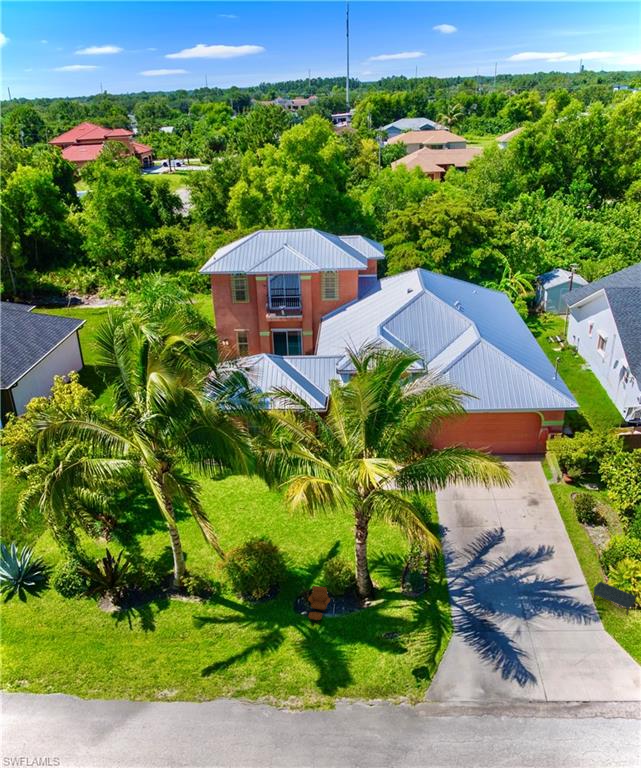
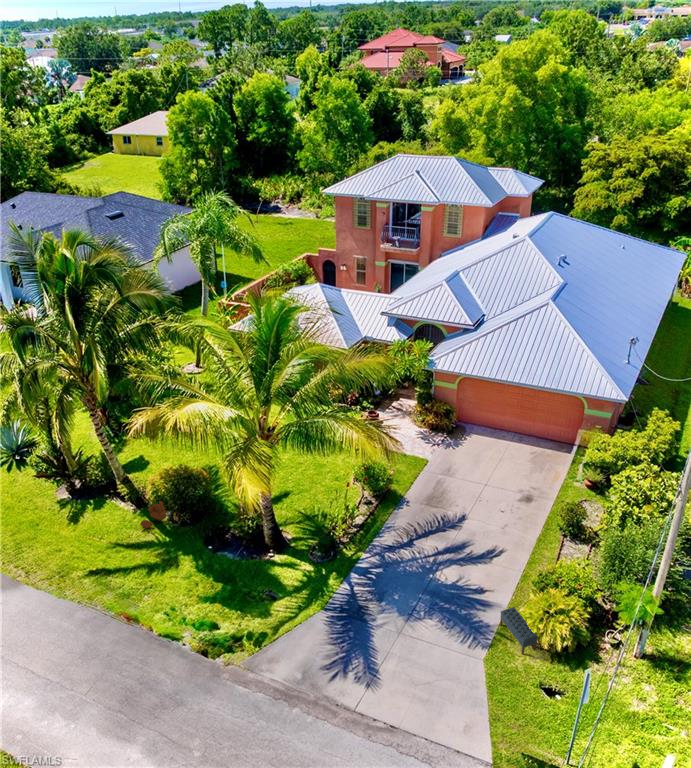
lounge chair: present [308,586,330,625] -> present [140,499,166,533]

